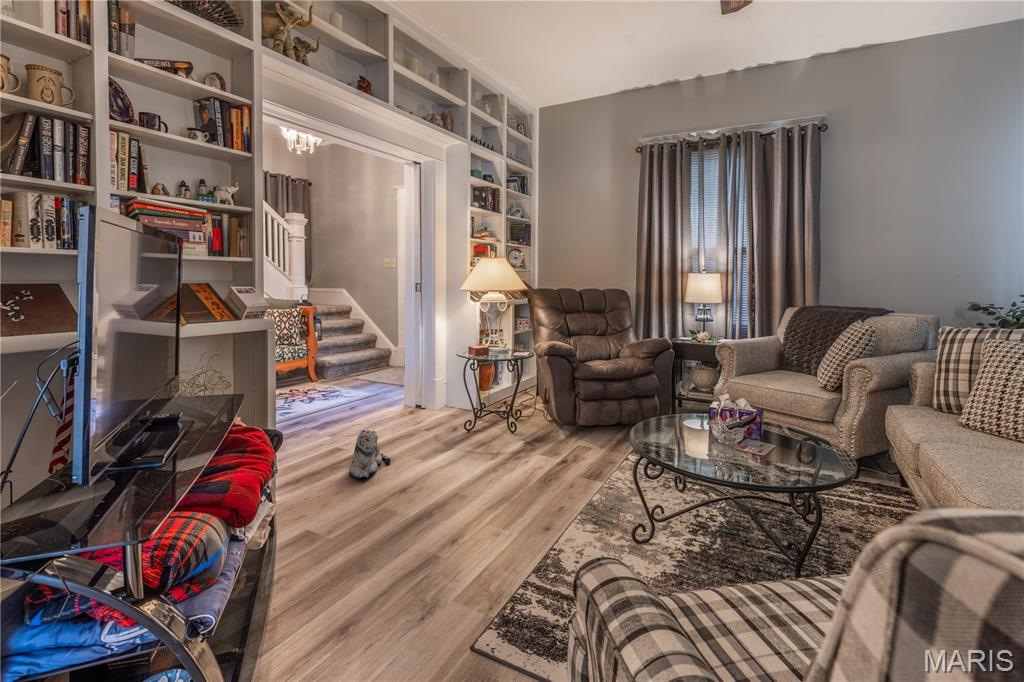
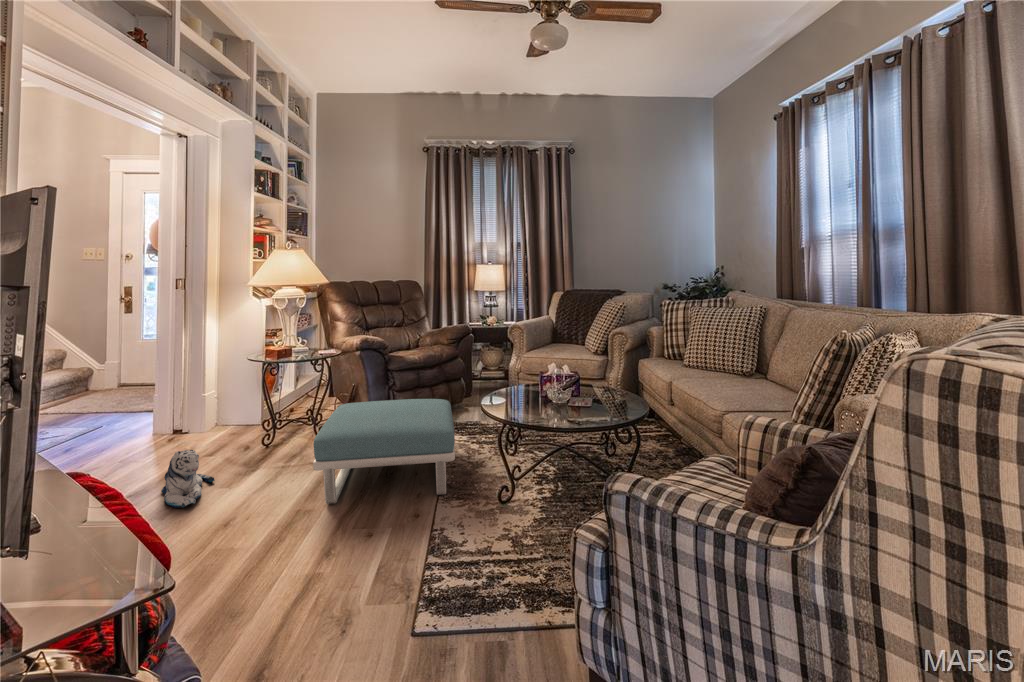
footstool: none [454,409,611,520] -> present [313,399,455,504]

